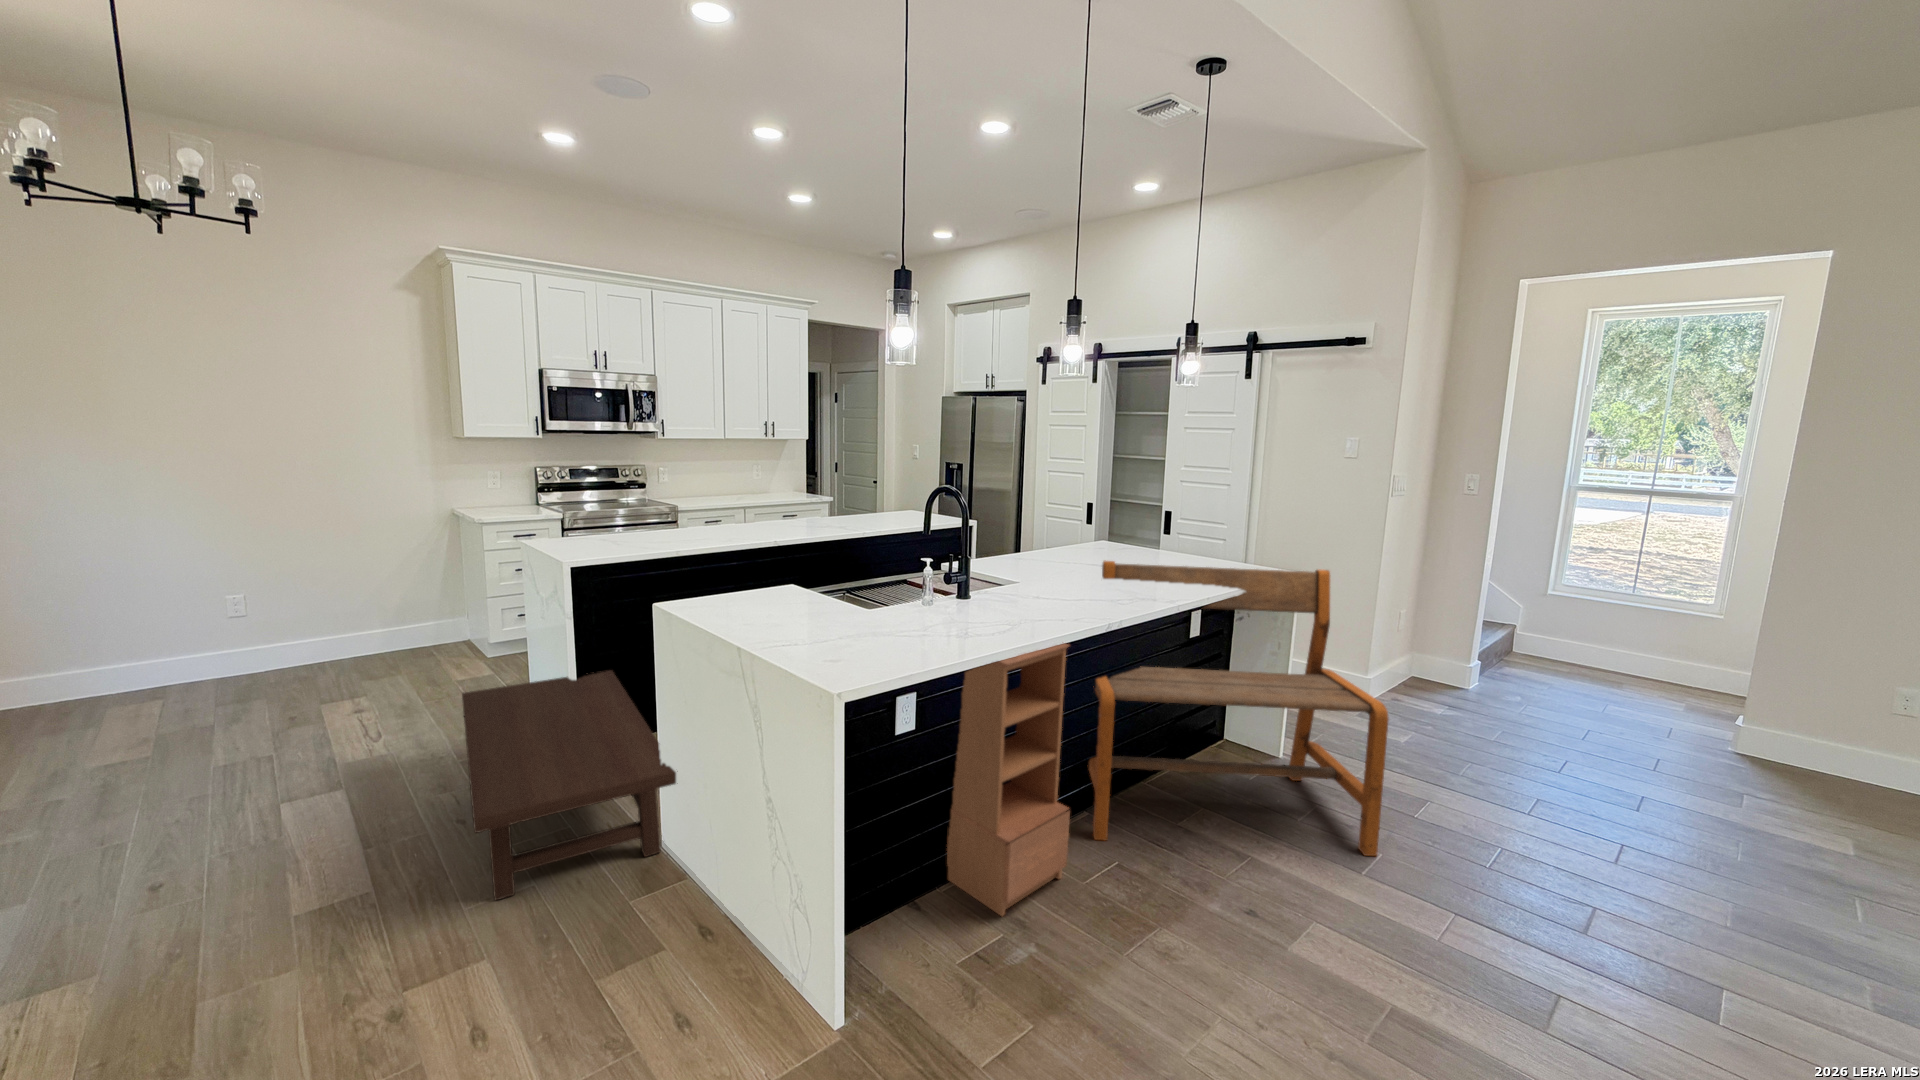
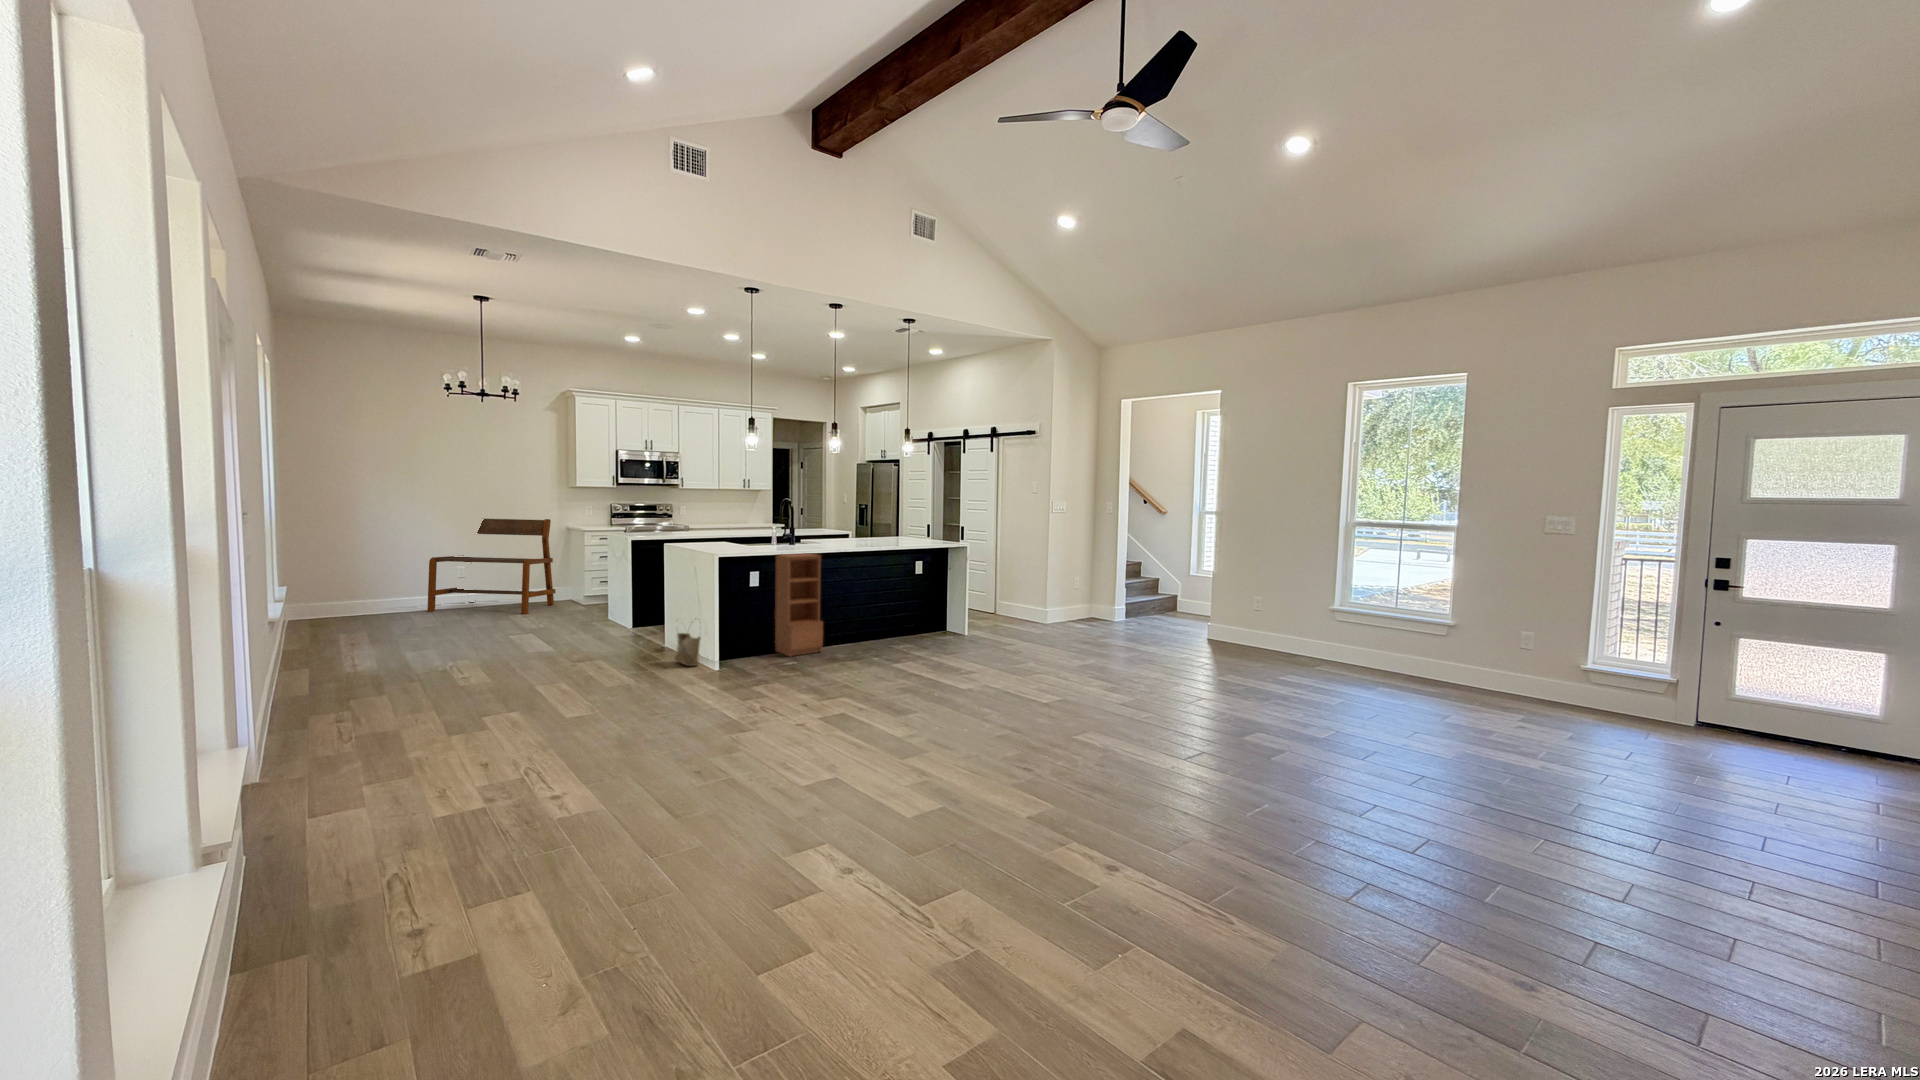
bench: present [1089,561,1389,856] -> present [427,519,555,614]
coffee table: present [462,670,676,900] -> none [583,588,671,650]
woven basket: none [704,863,785,1027] -> present [675,633,700,666]

